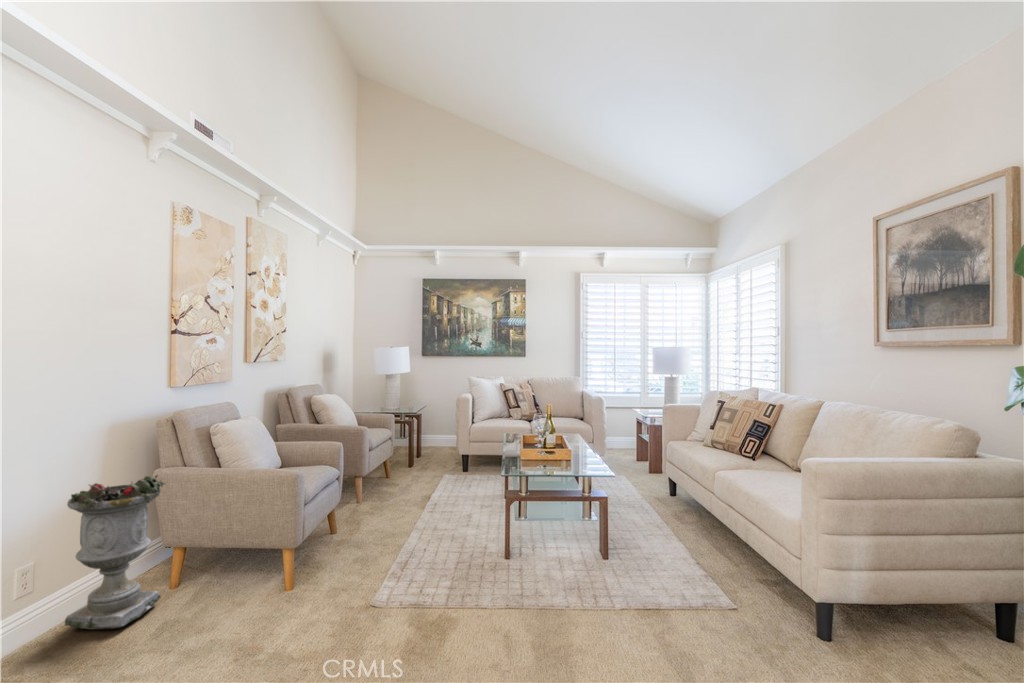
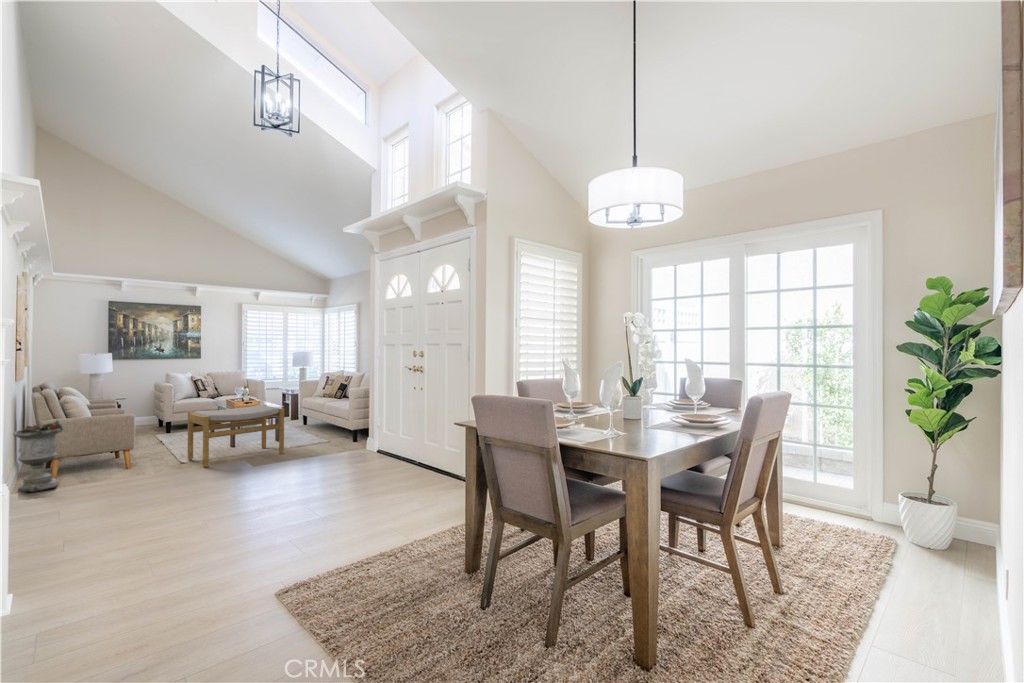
footstool: none [394,468,600,640] -> present [187,405,284,467]

